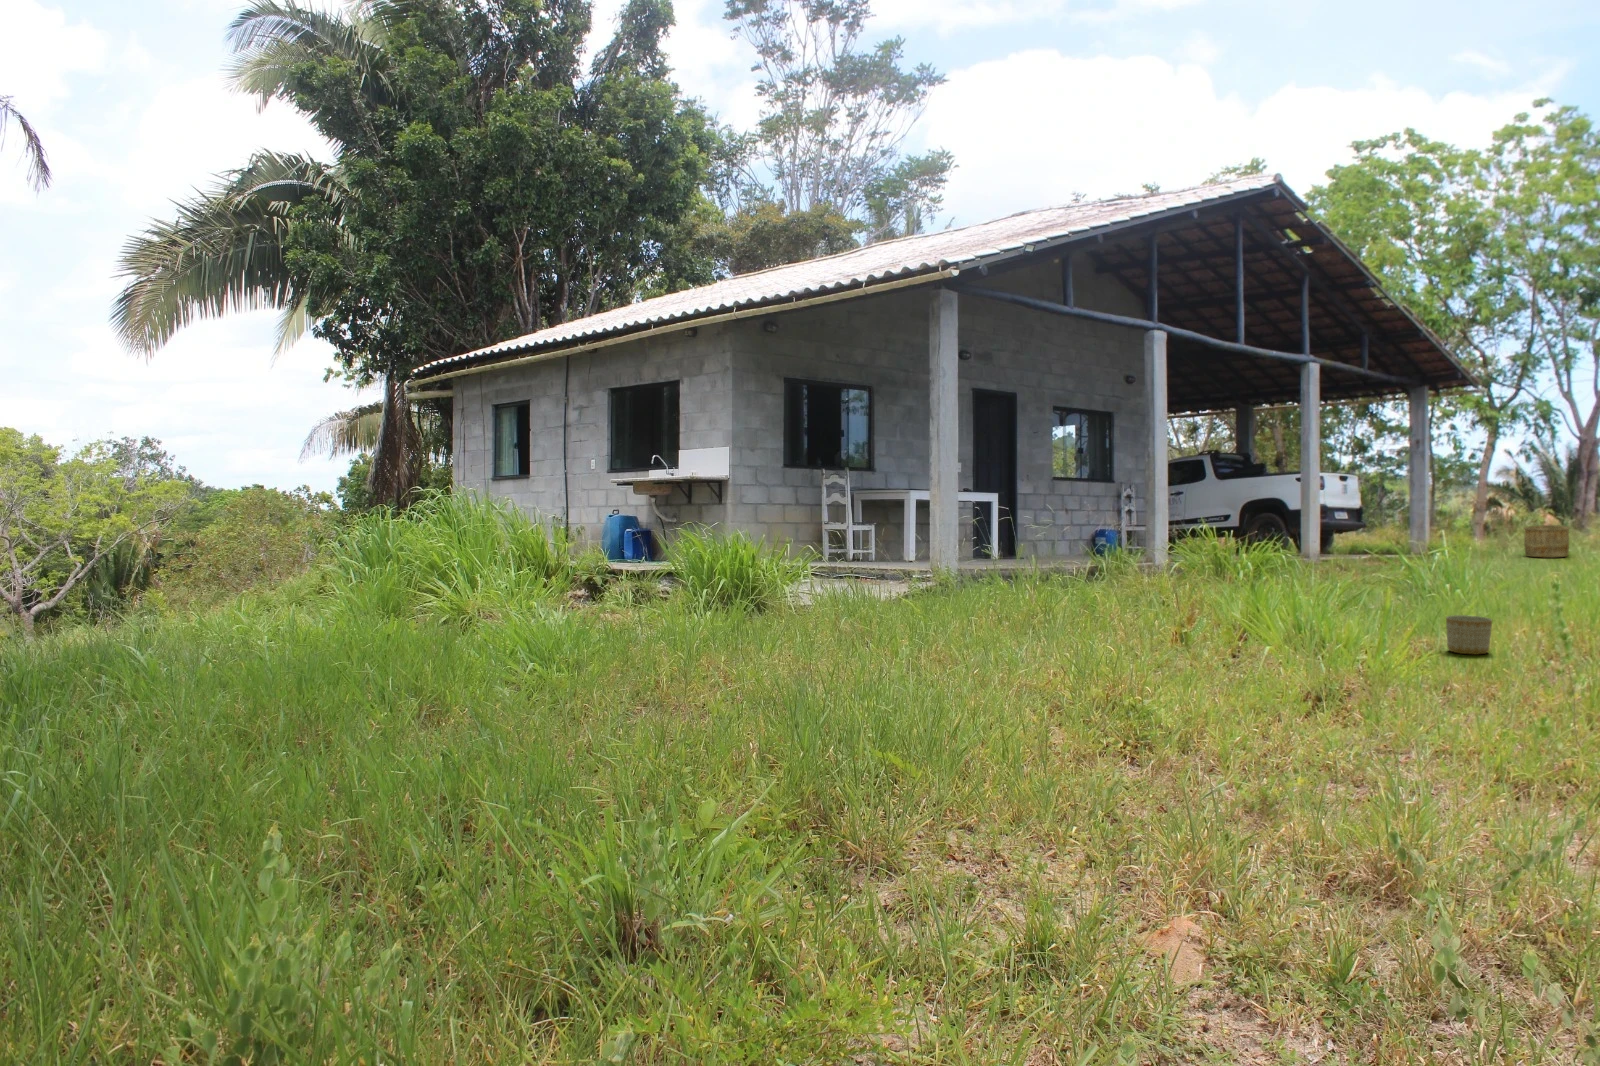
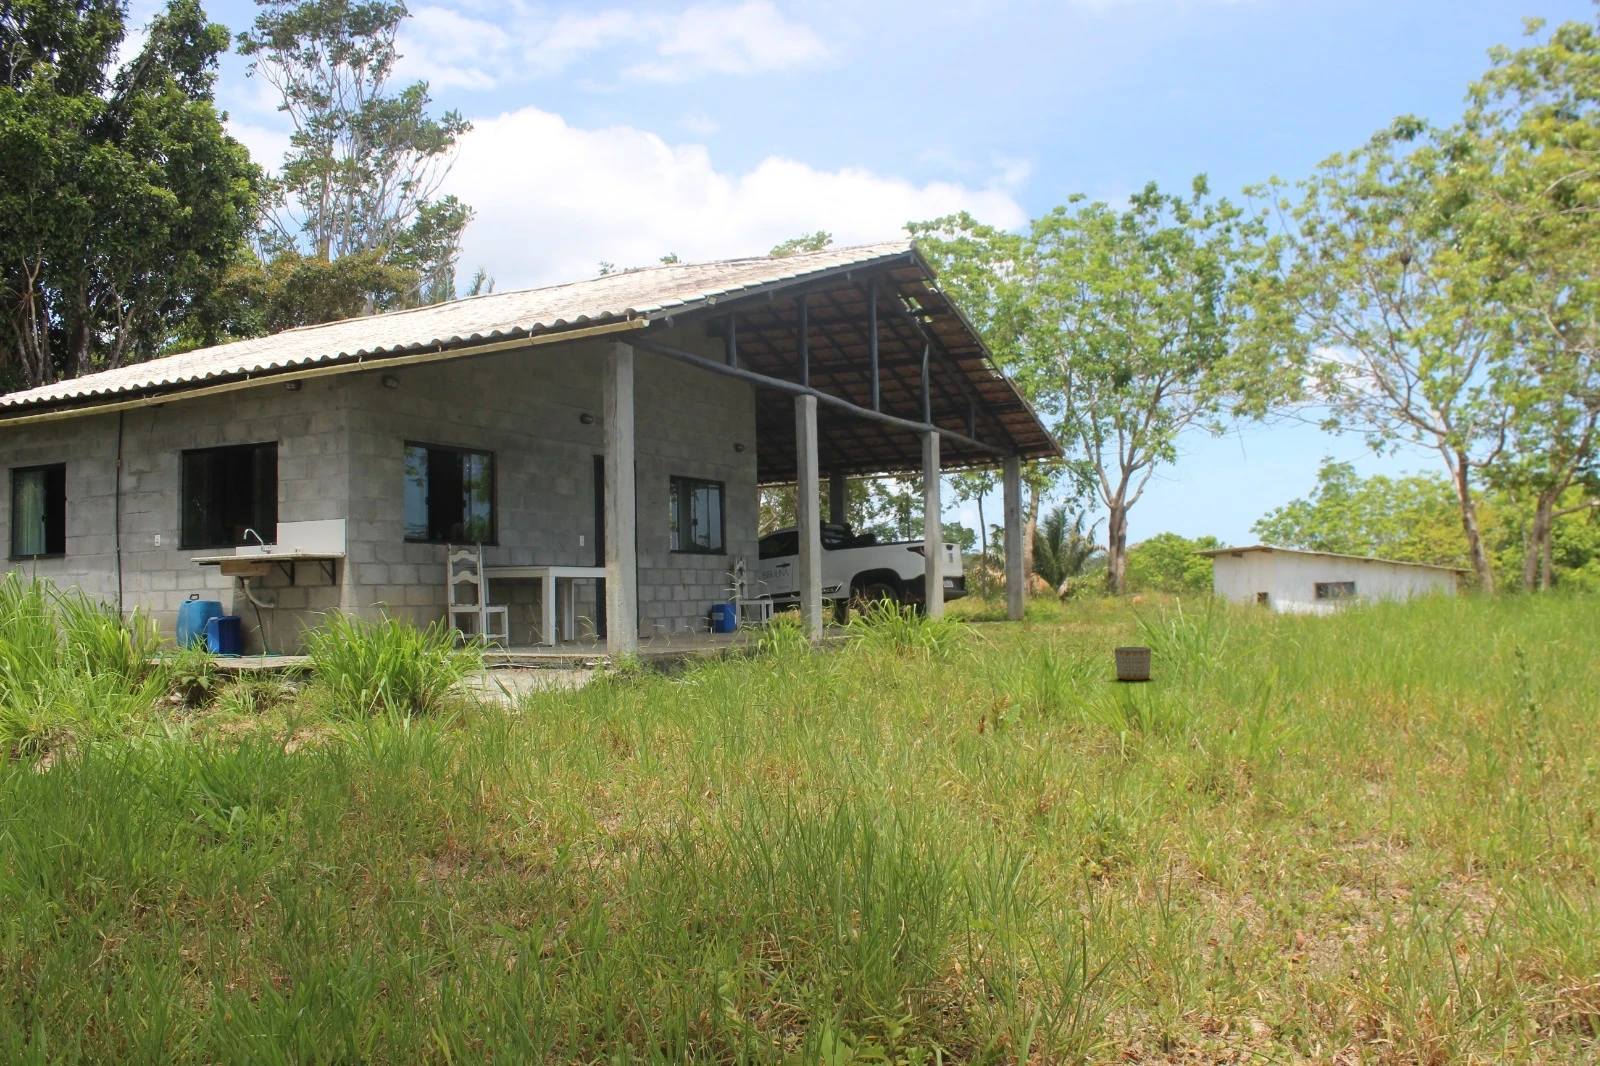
wooden bucket: present [1524,525,1570,558] -> none [1119,580,1154,608]

